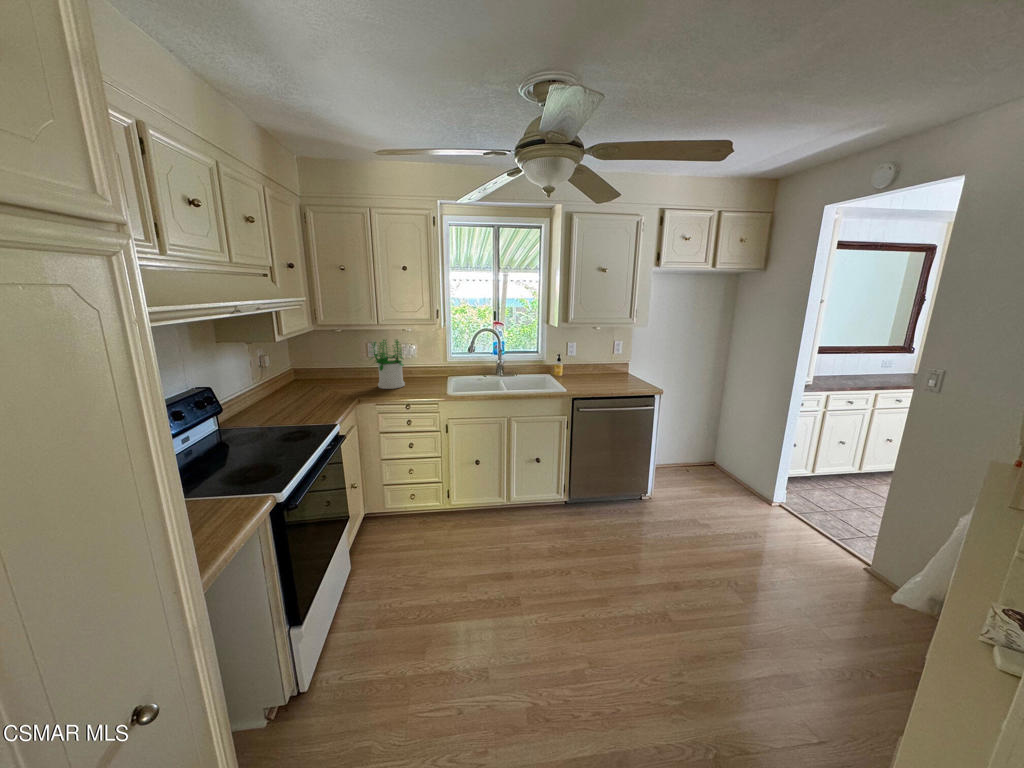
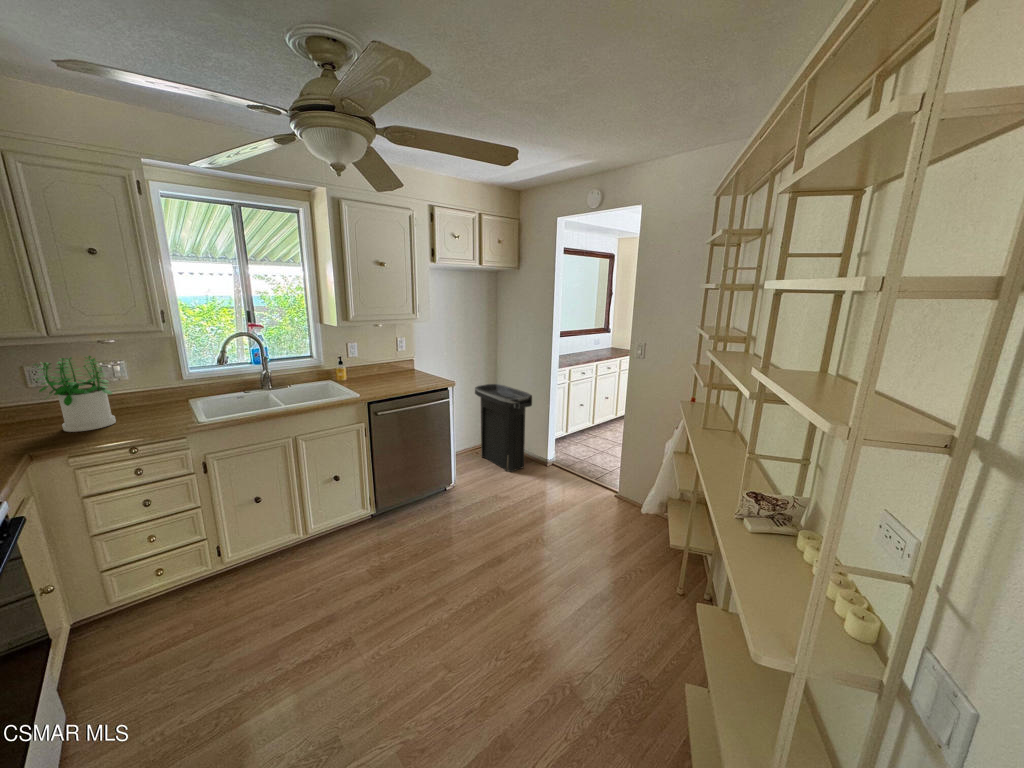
trash can: none [690,398,760,499] -> present [475,384,532,472]

